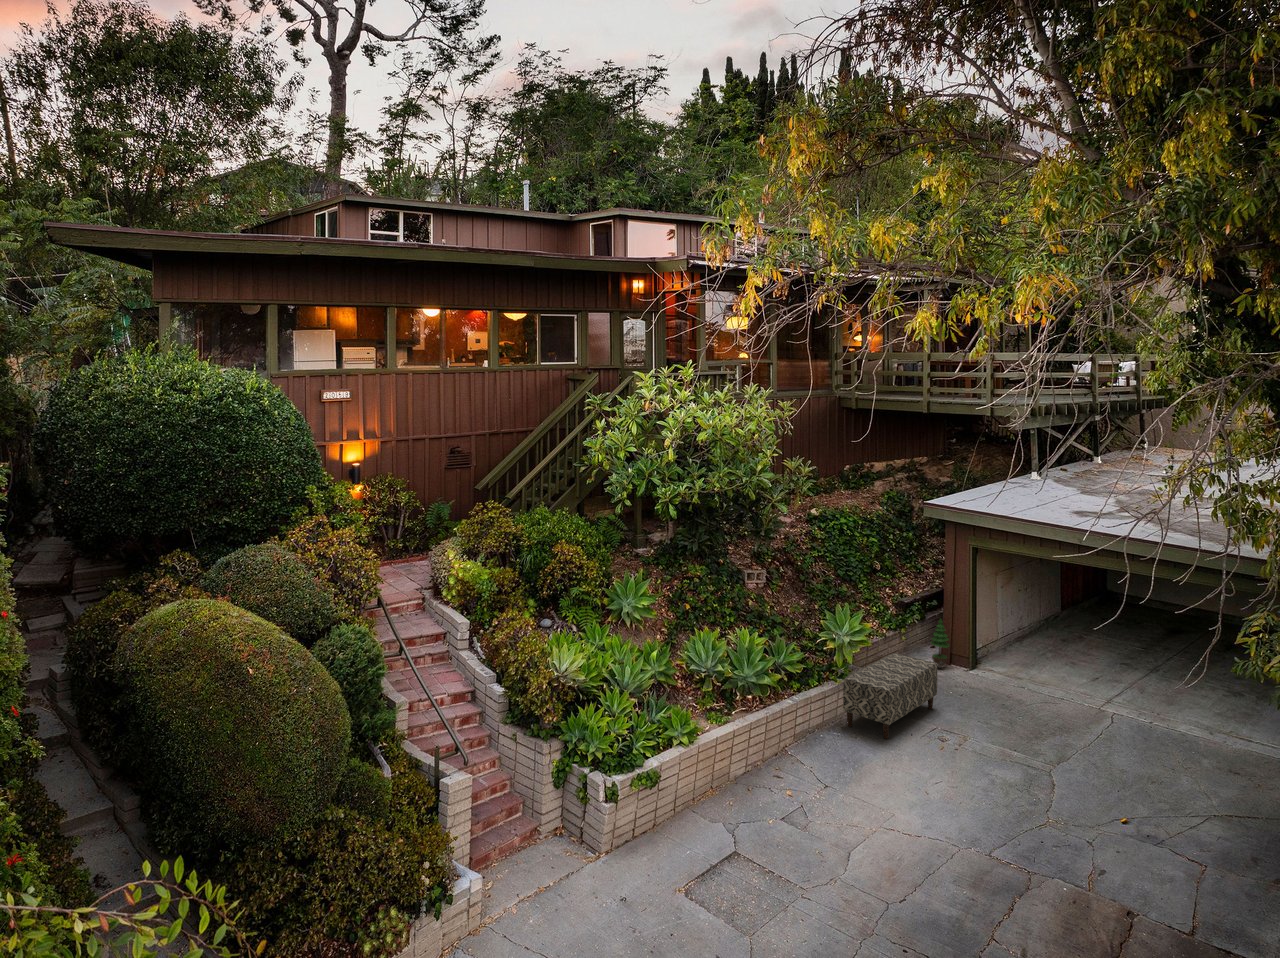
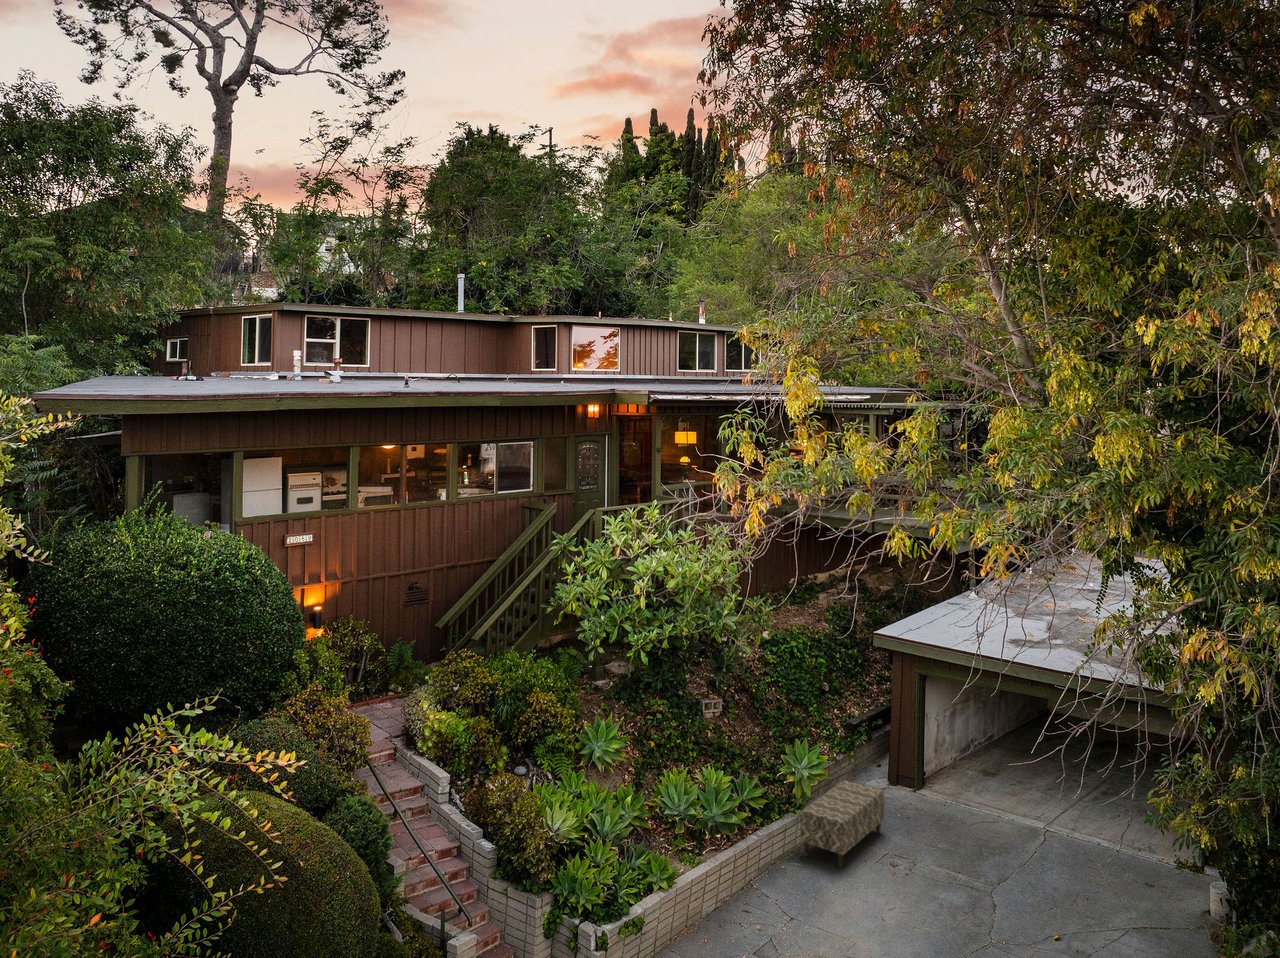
potted tree: present [931,619,950,668] -> none [875,739,894,788]

